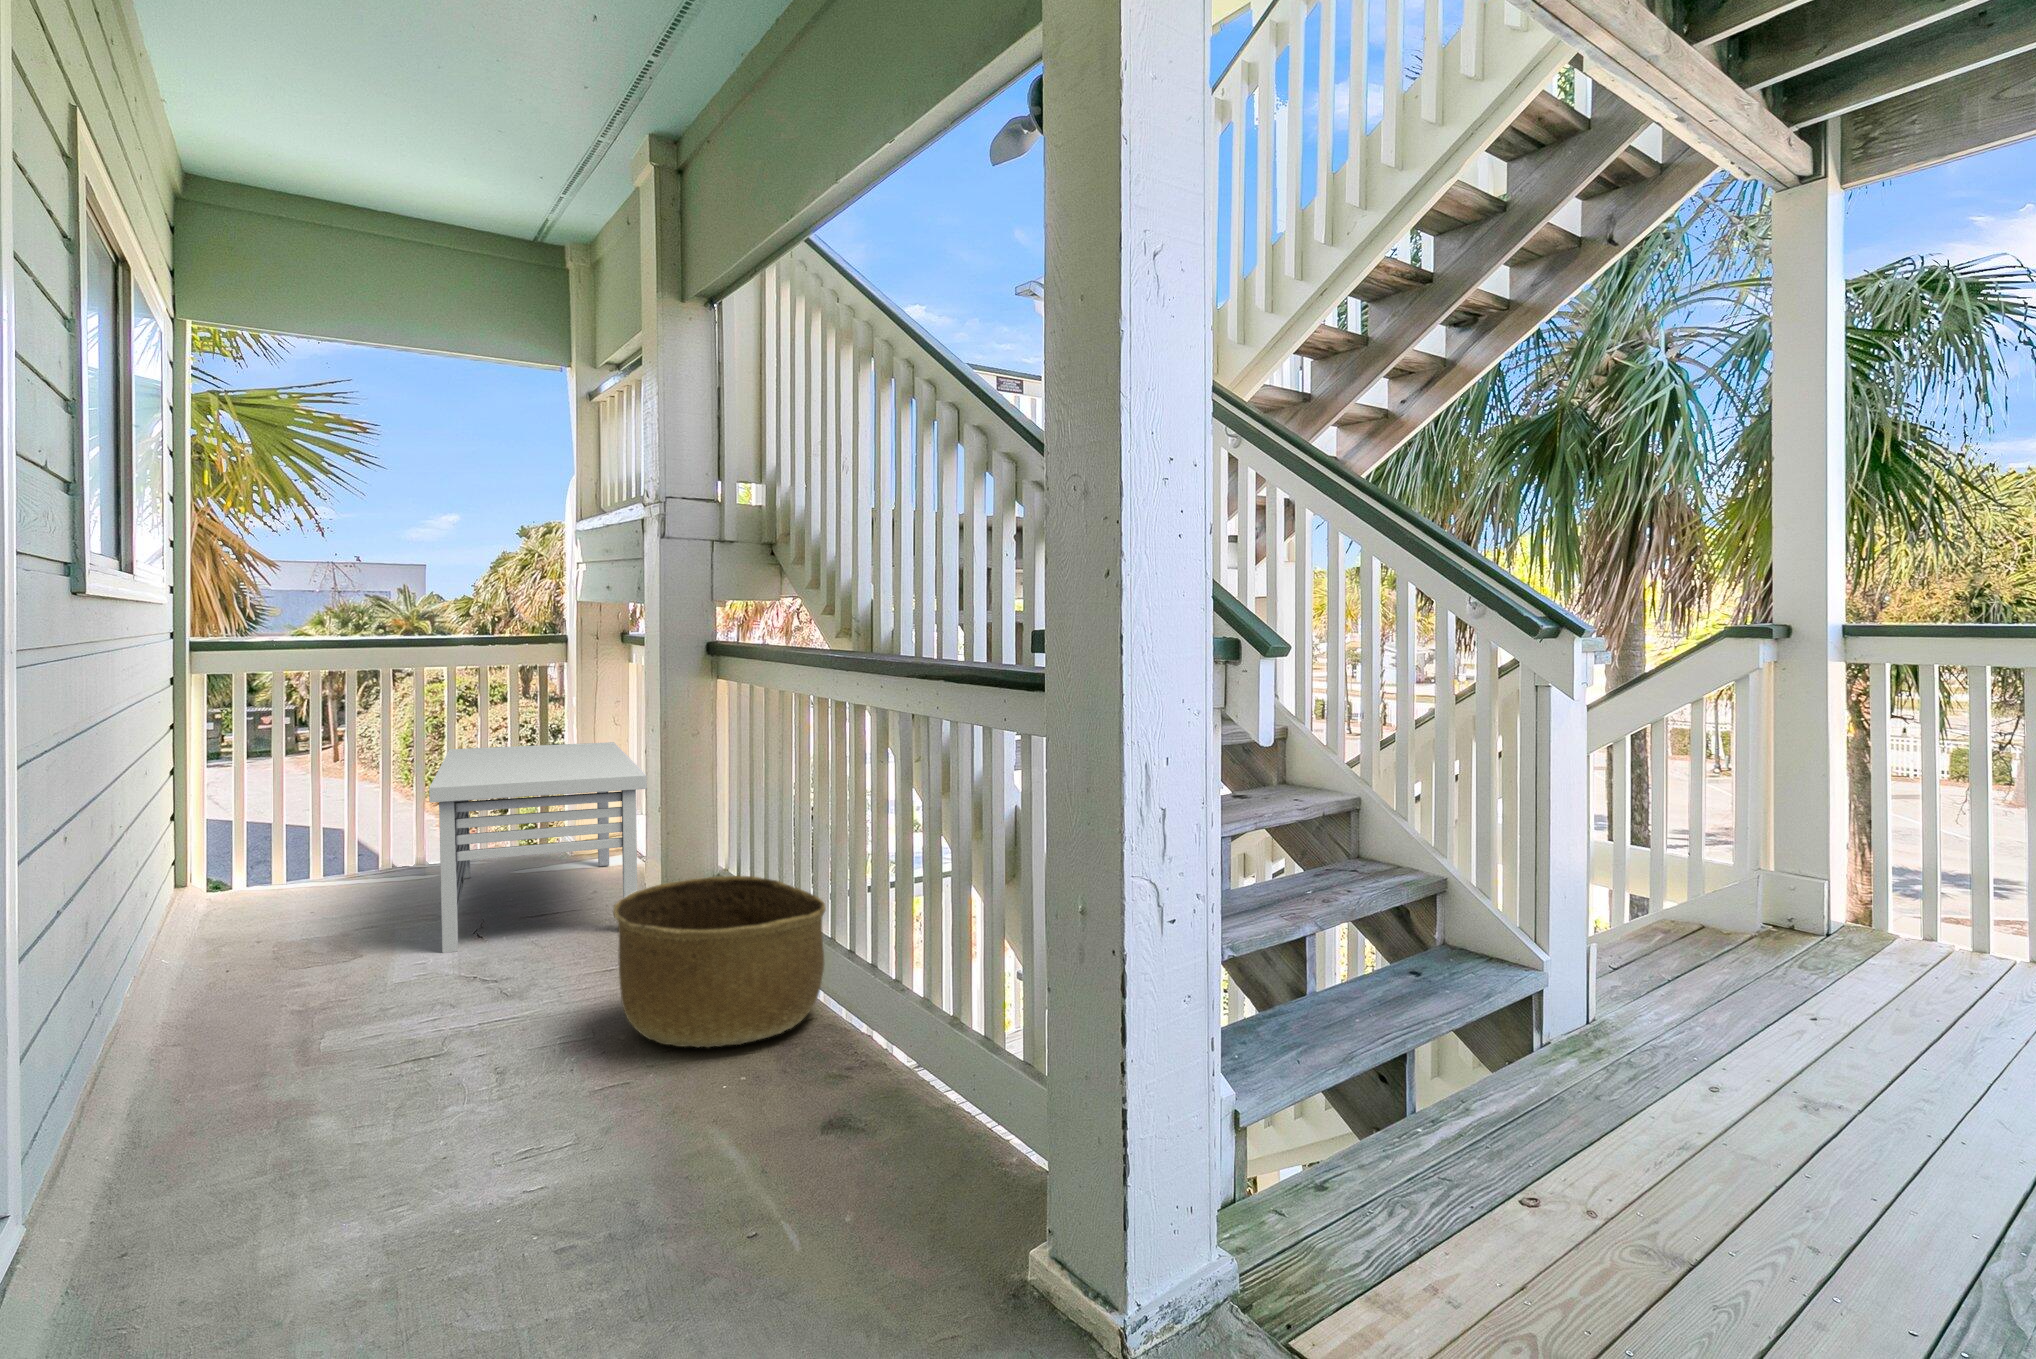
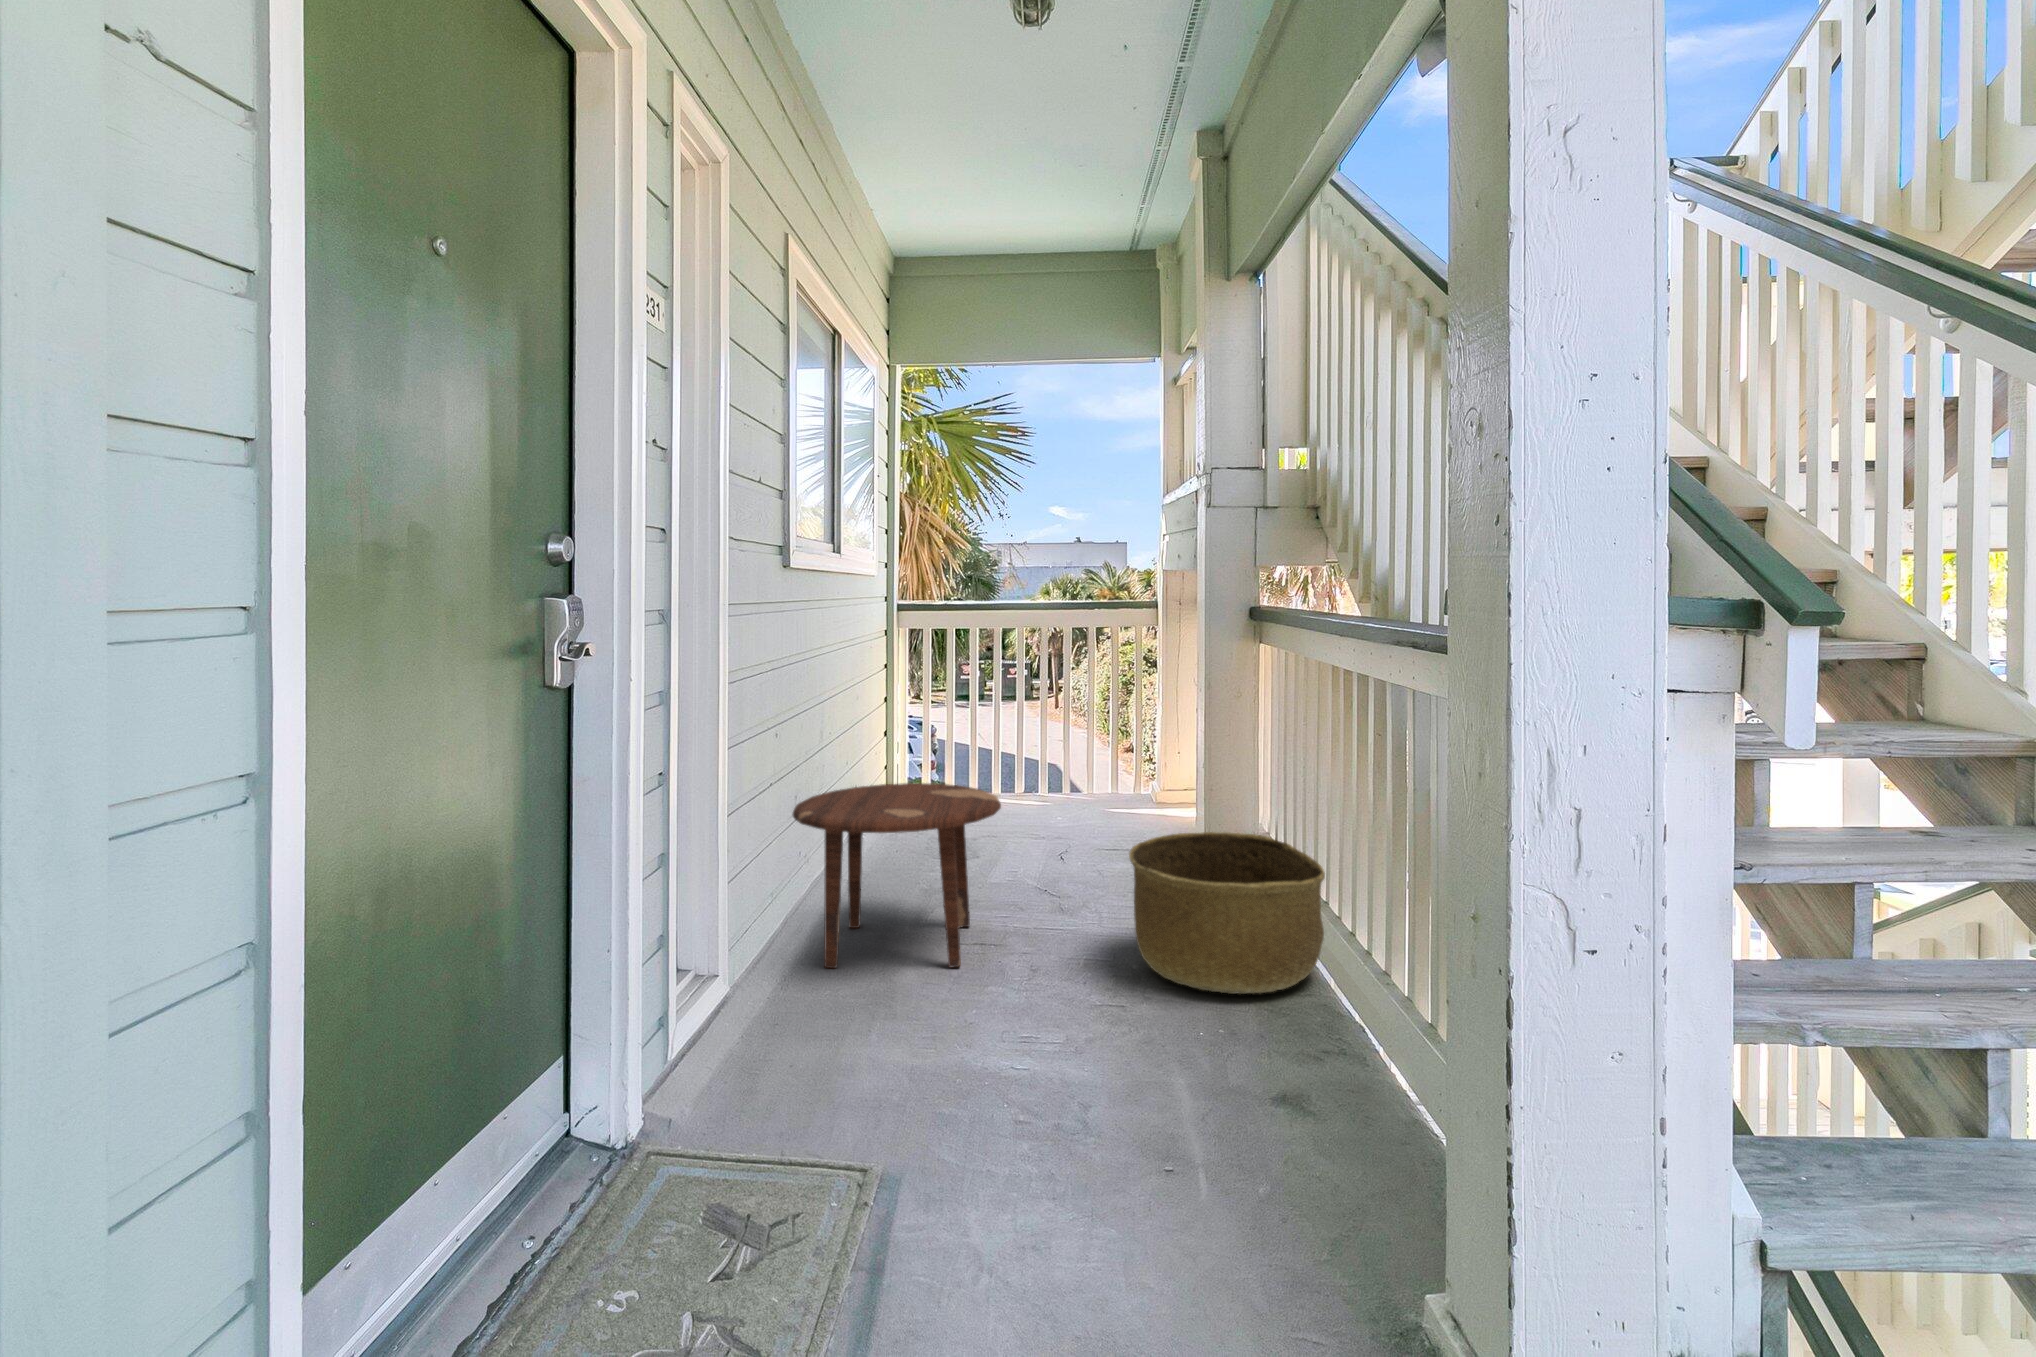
storage bench: present [429,742,647,953] -> none [1022,699,1194,872]
side table: none [103,859,440,1134] -> present [793,783,1001,968]

